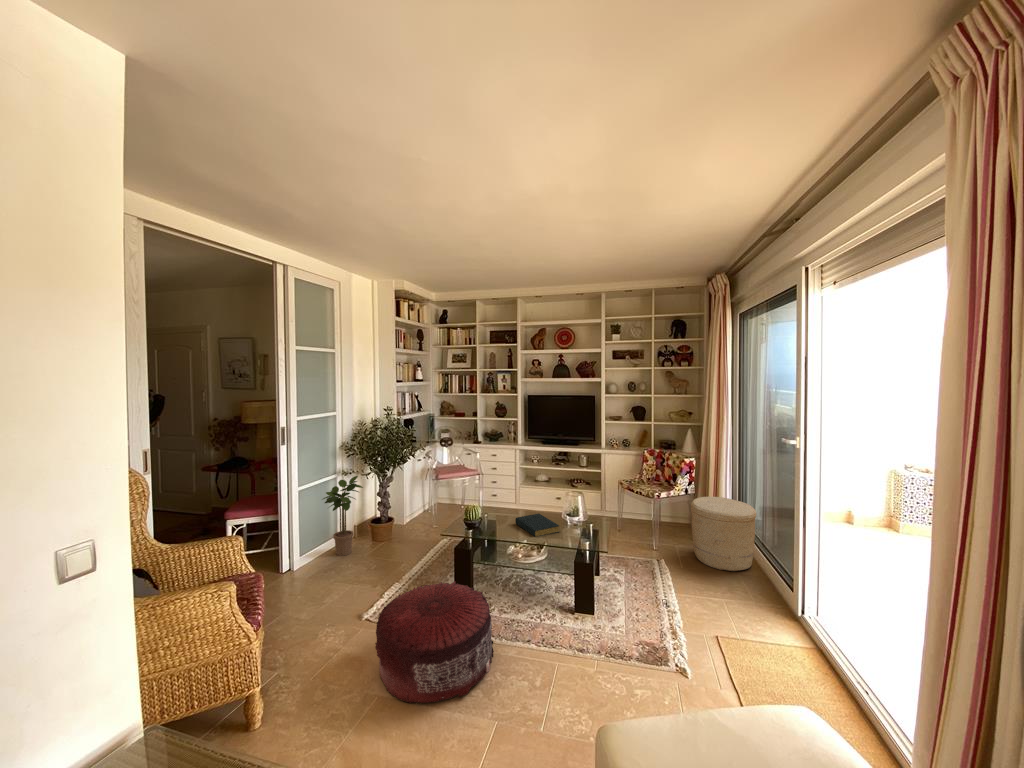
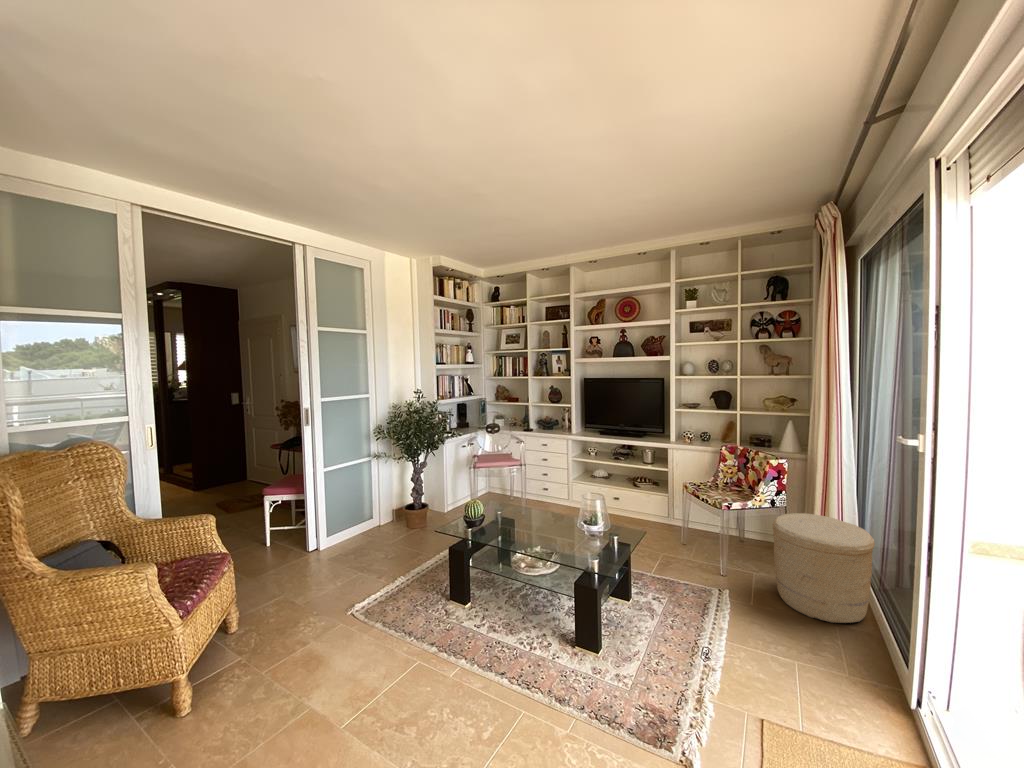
potted plant: present [323,476,363,556] -> none [348,461,390,542]
hardback book: present [515,514,559,537] -> none [528,517,574,545]
pouf: present [375,581,494,703] -> none [313,586,458,731]

